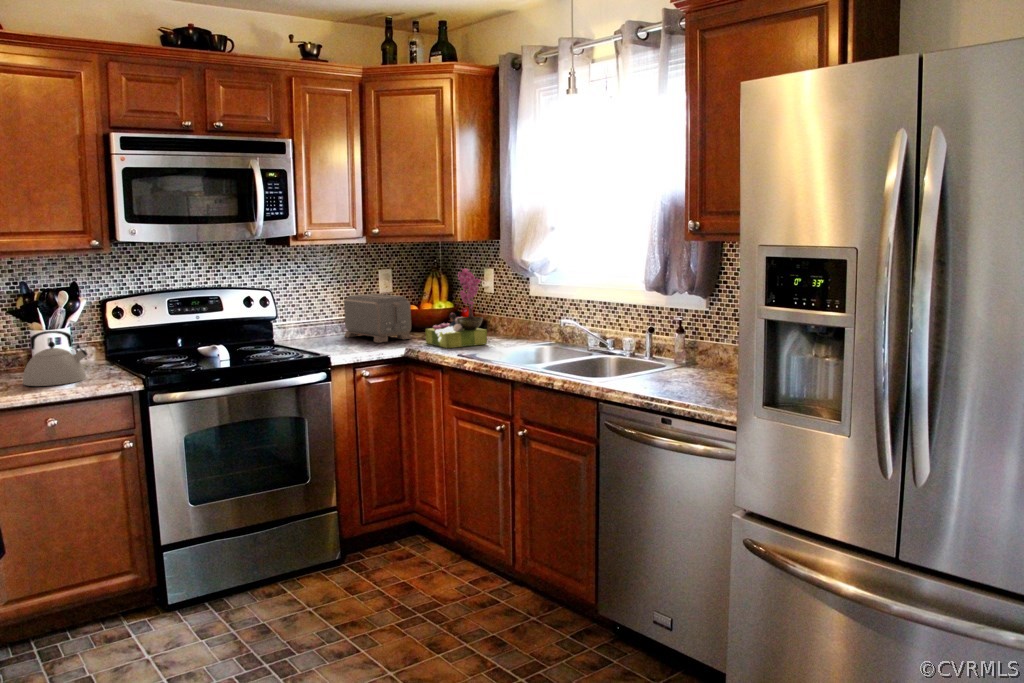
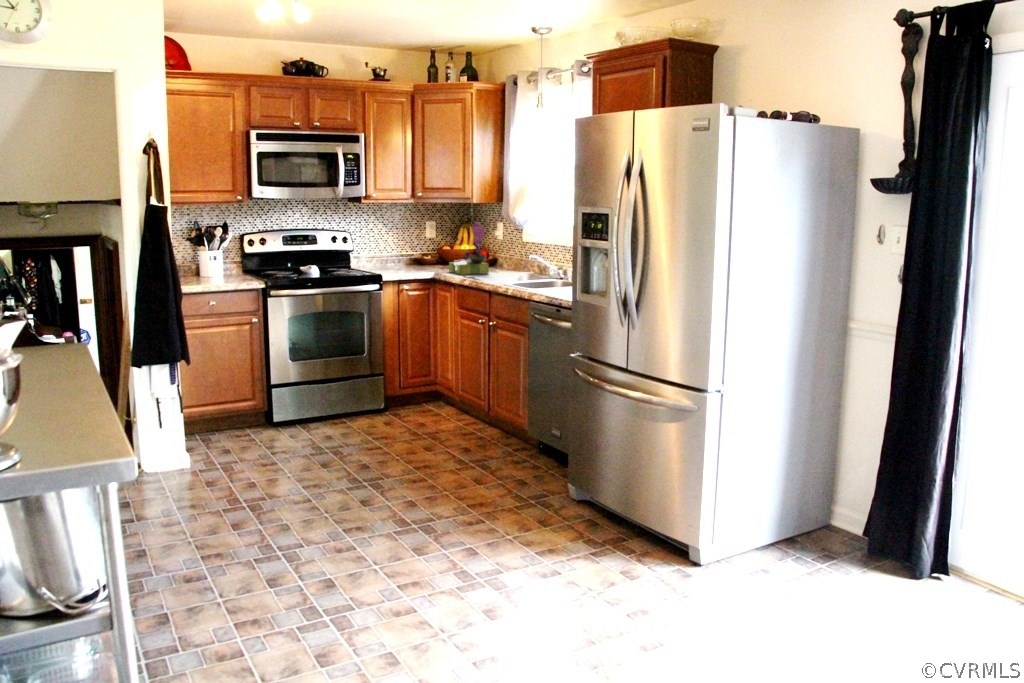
toaster: present [344,294,411,343] -> none [398,238,442,271]
kettle: present [23,331,87,386] -> none [196,250,233,282]

